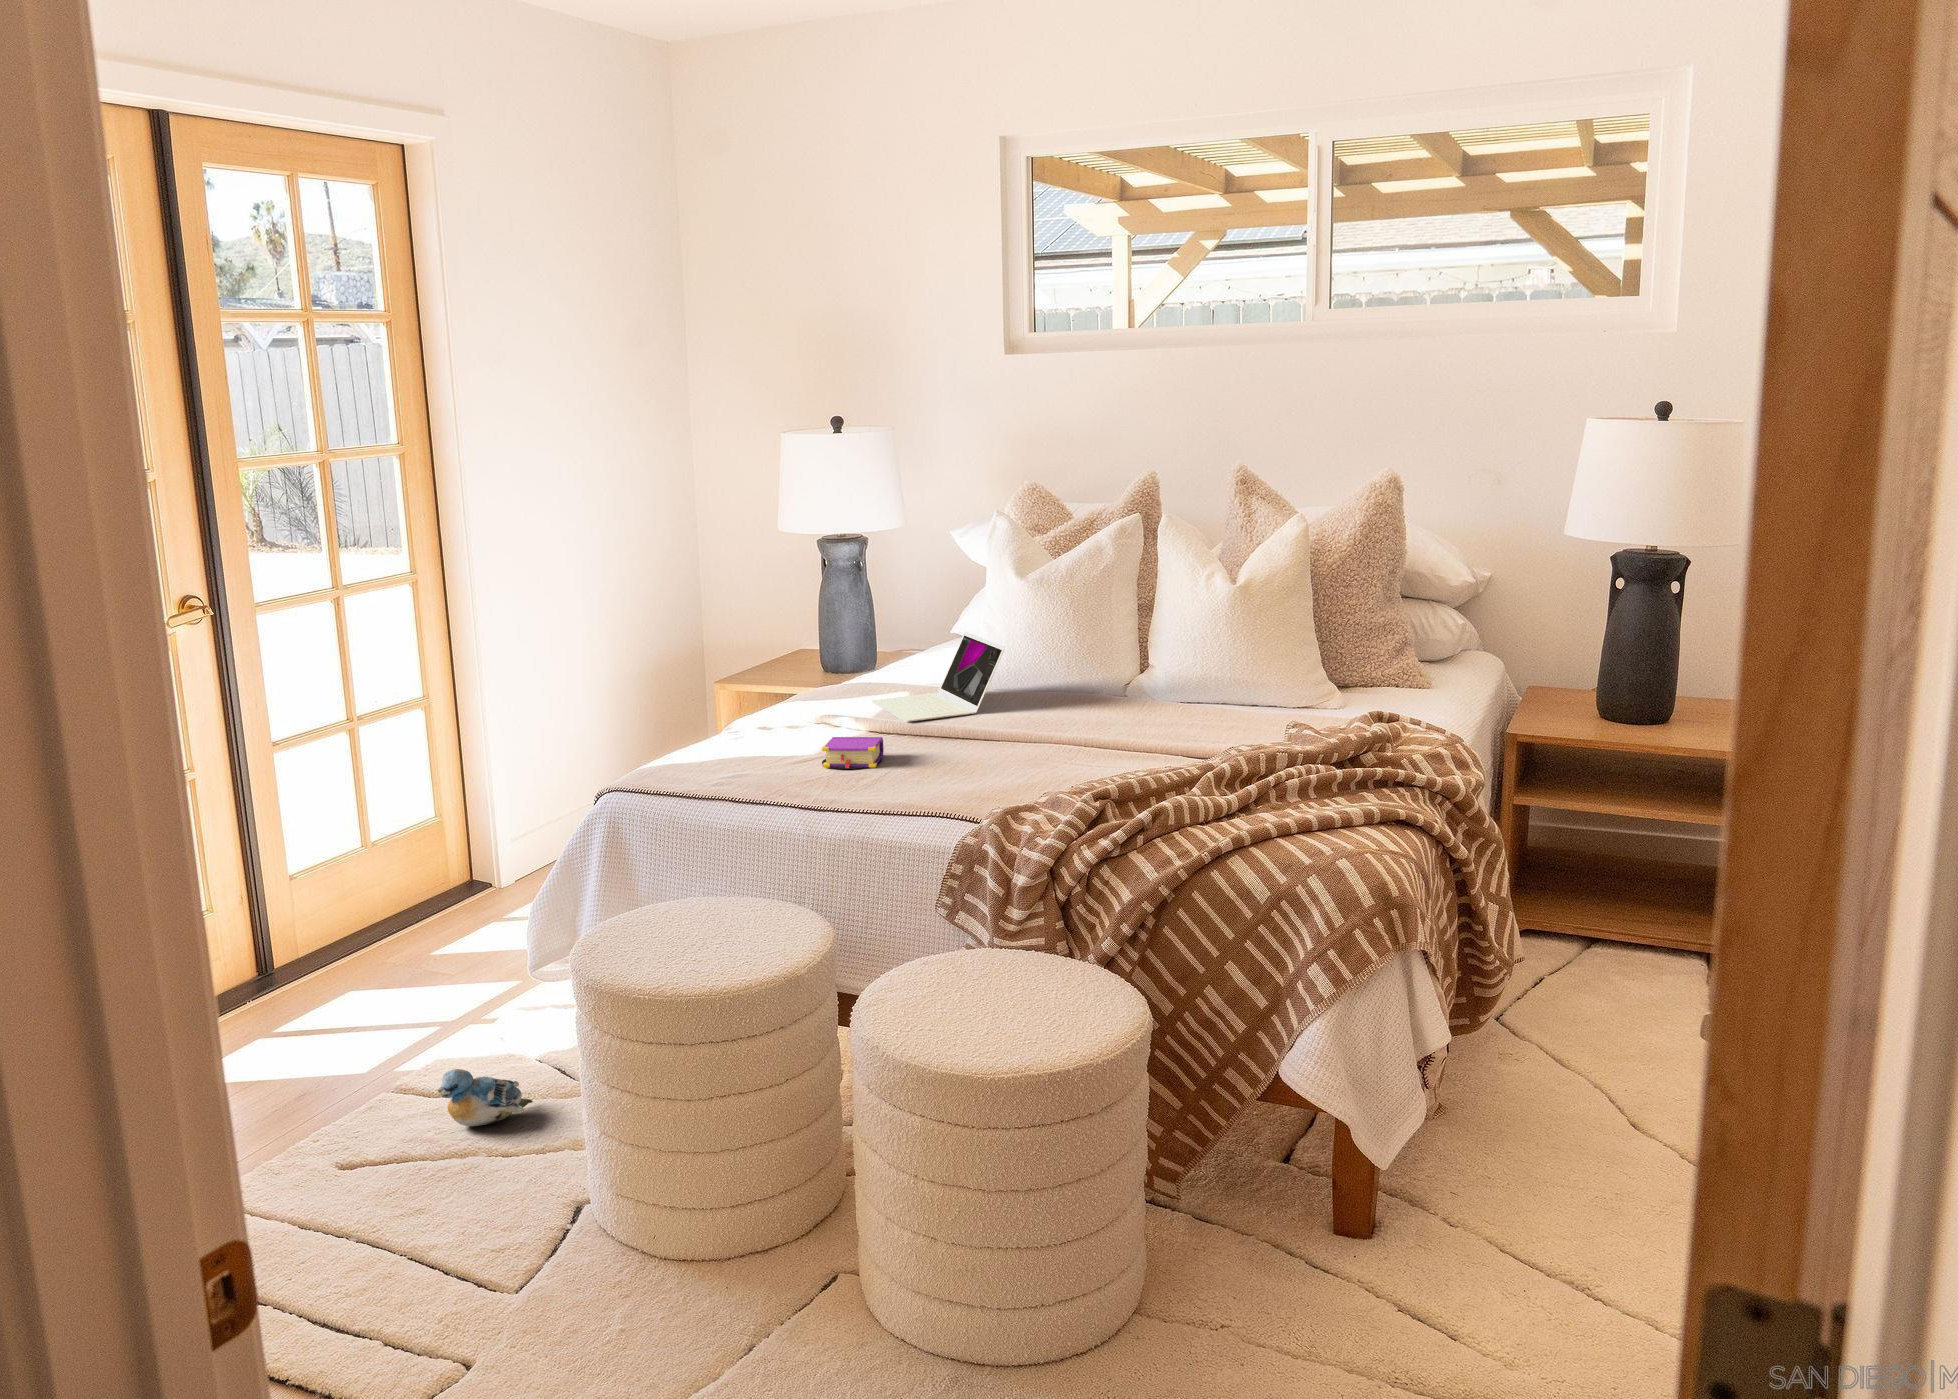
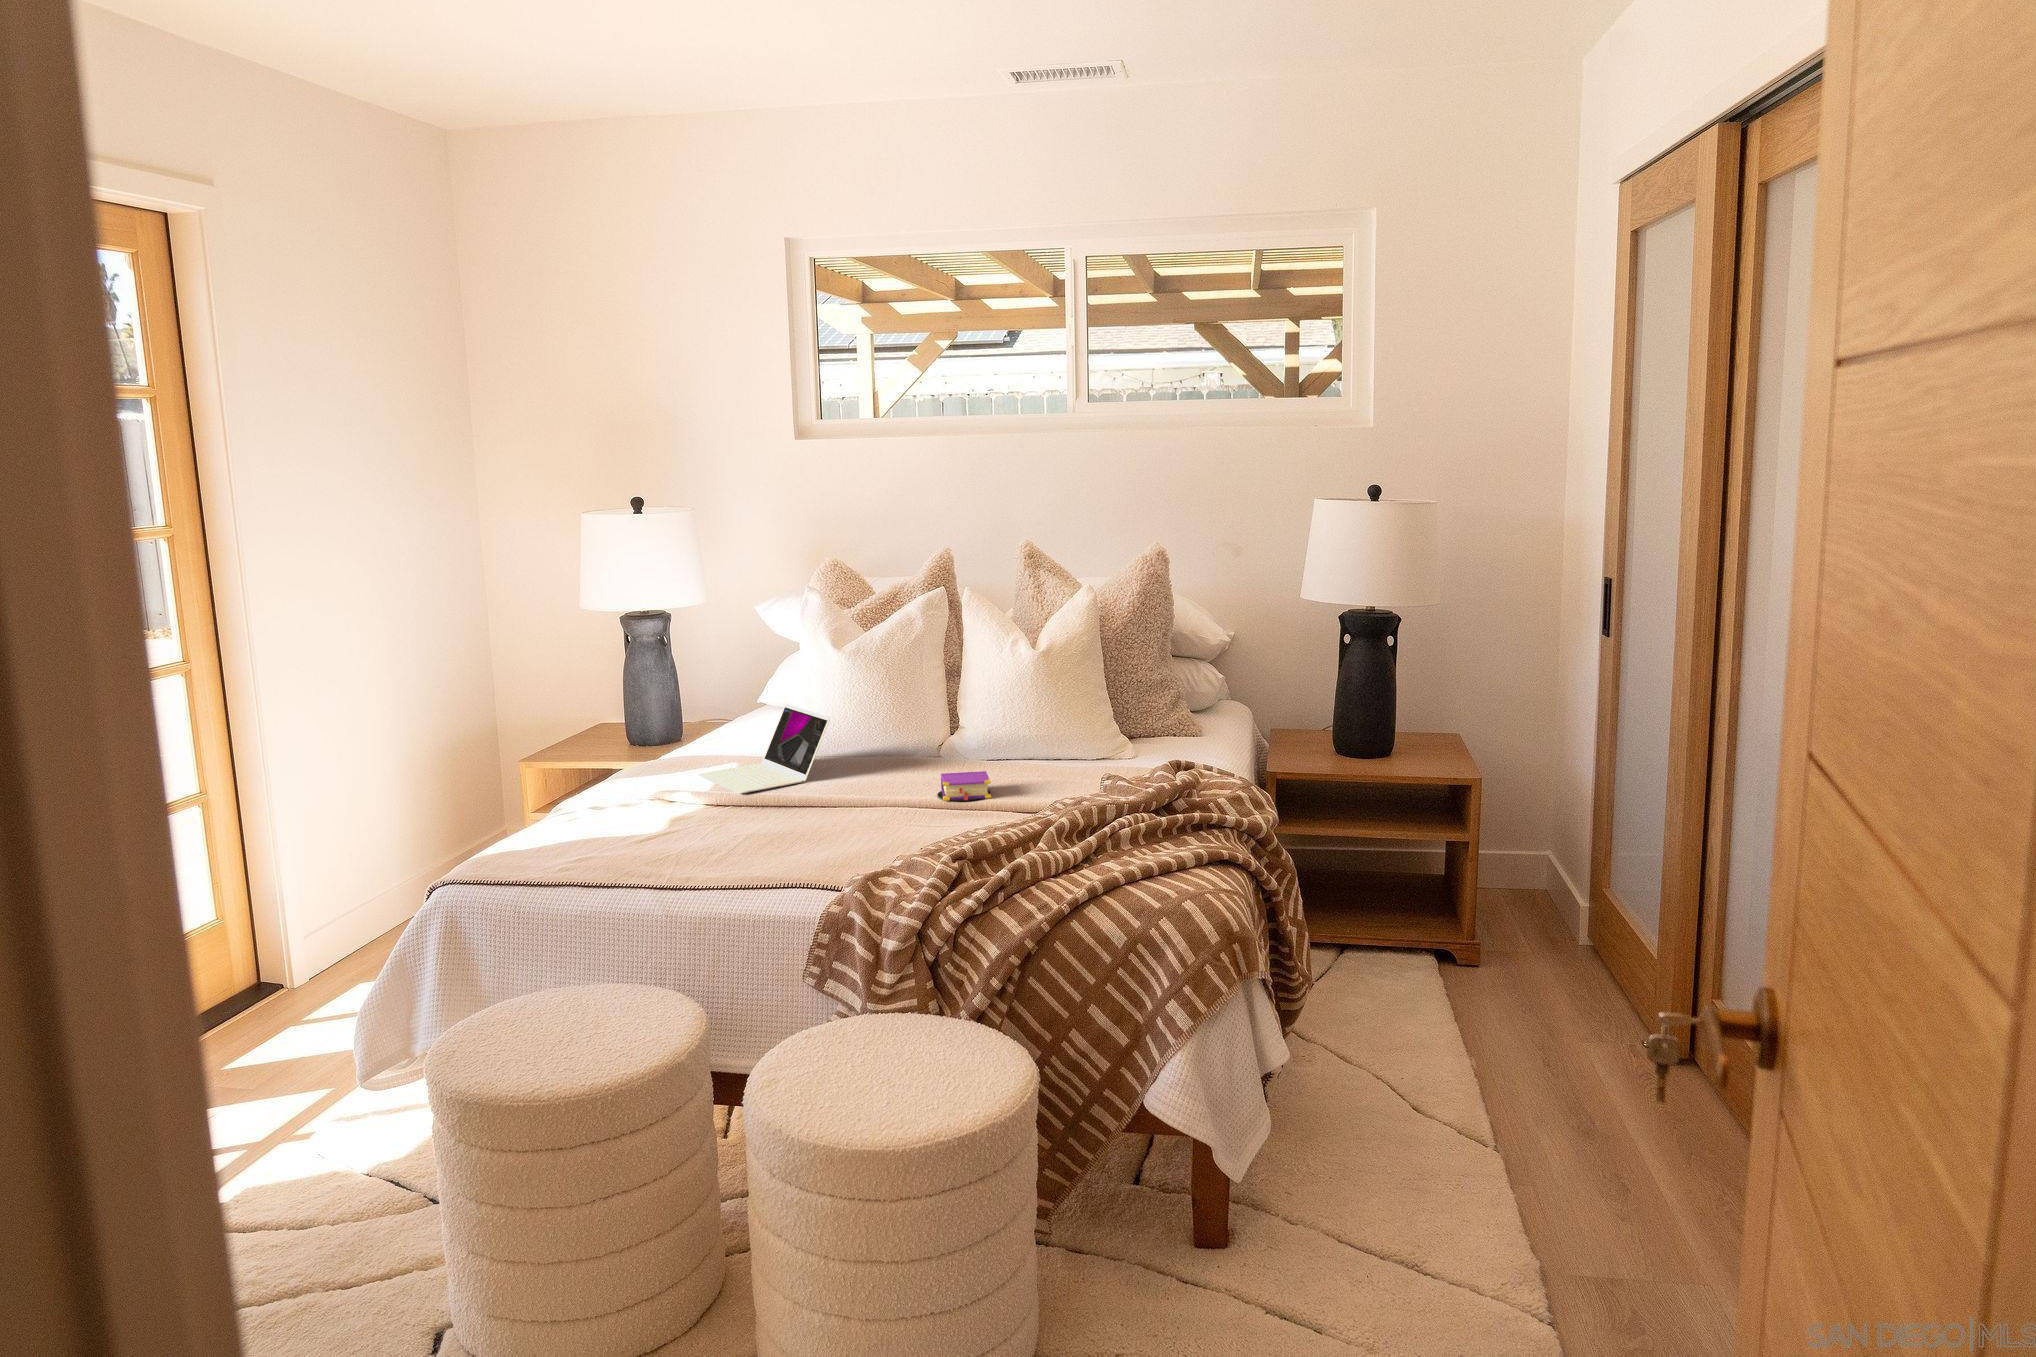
book: present [822,737,884,769] -> present [937,771,991,801]
plush toy: present [437,1069,533,1126] -> none [271,1191,378,1250]

